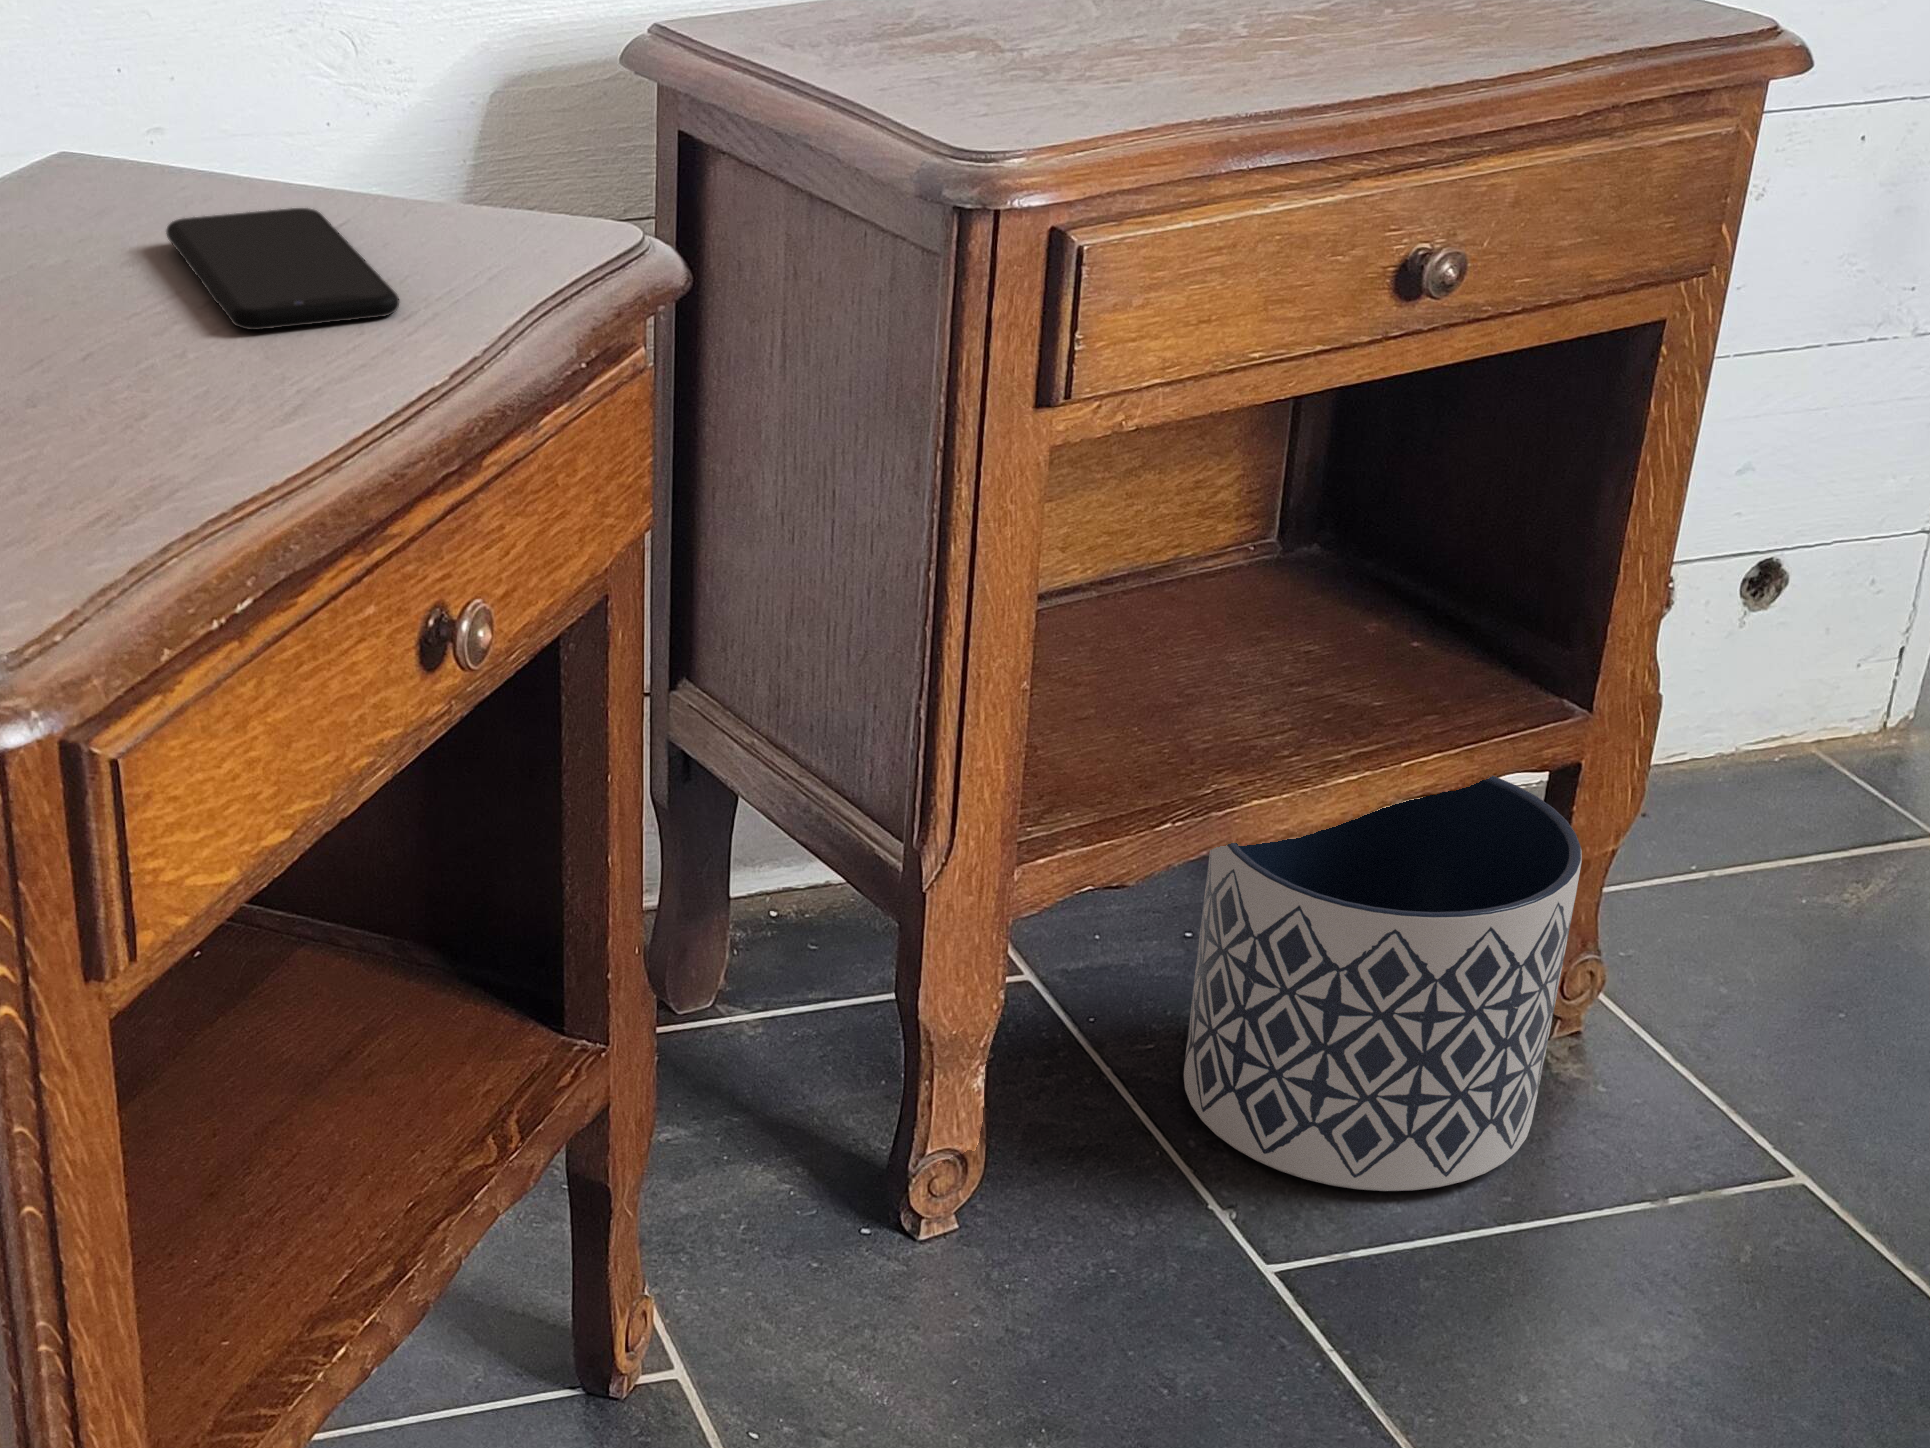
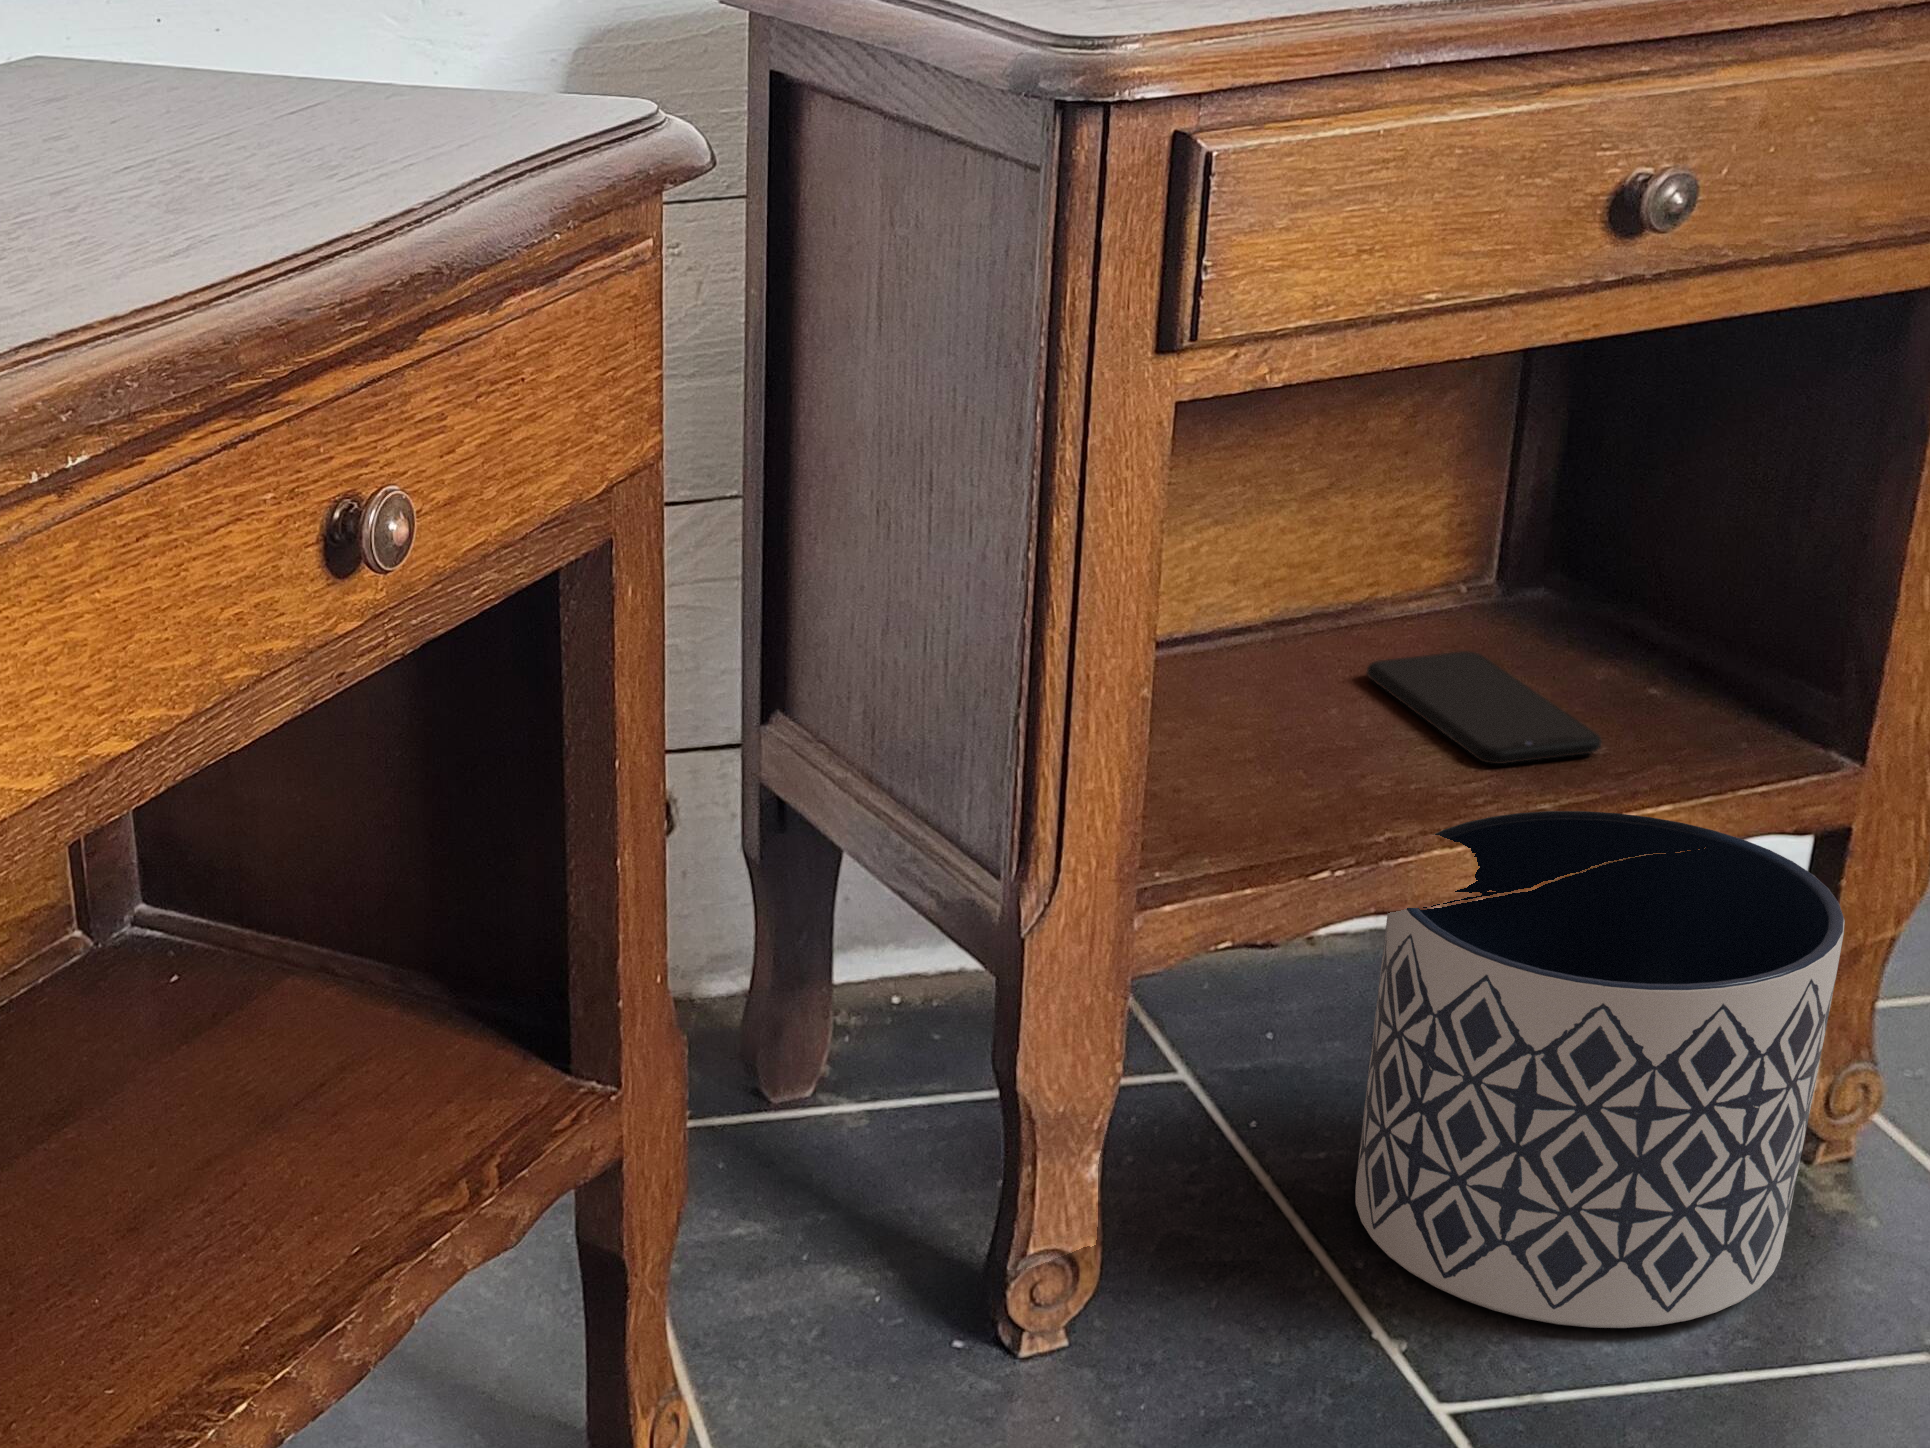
smartphone: present [166,208,399,330] -> present [1367,651,1601,764]

